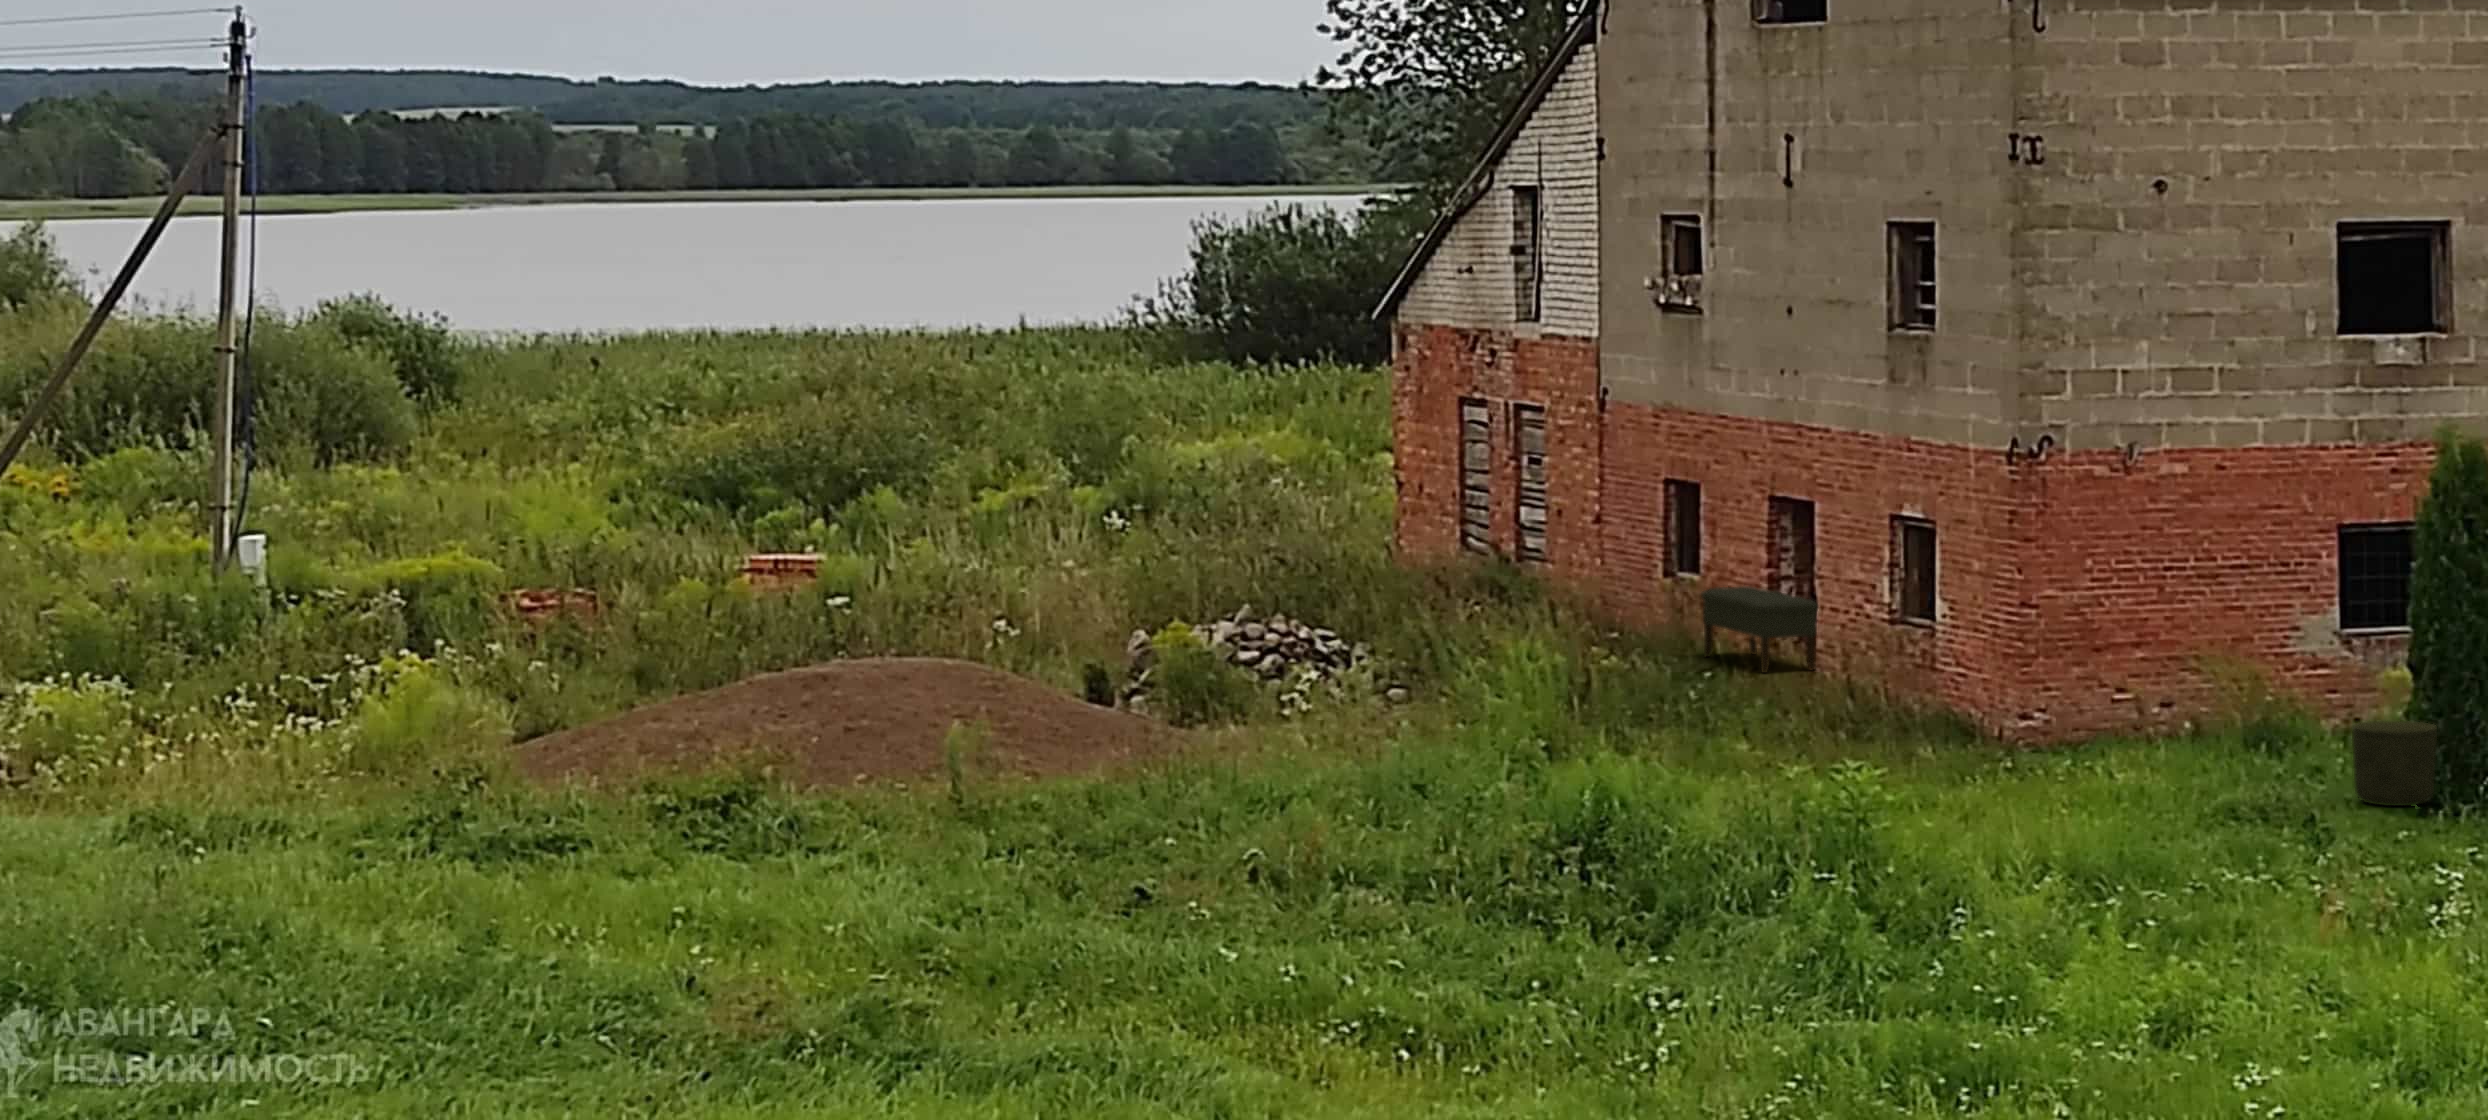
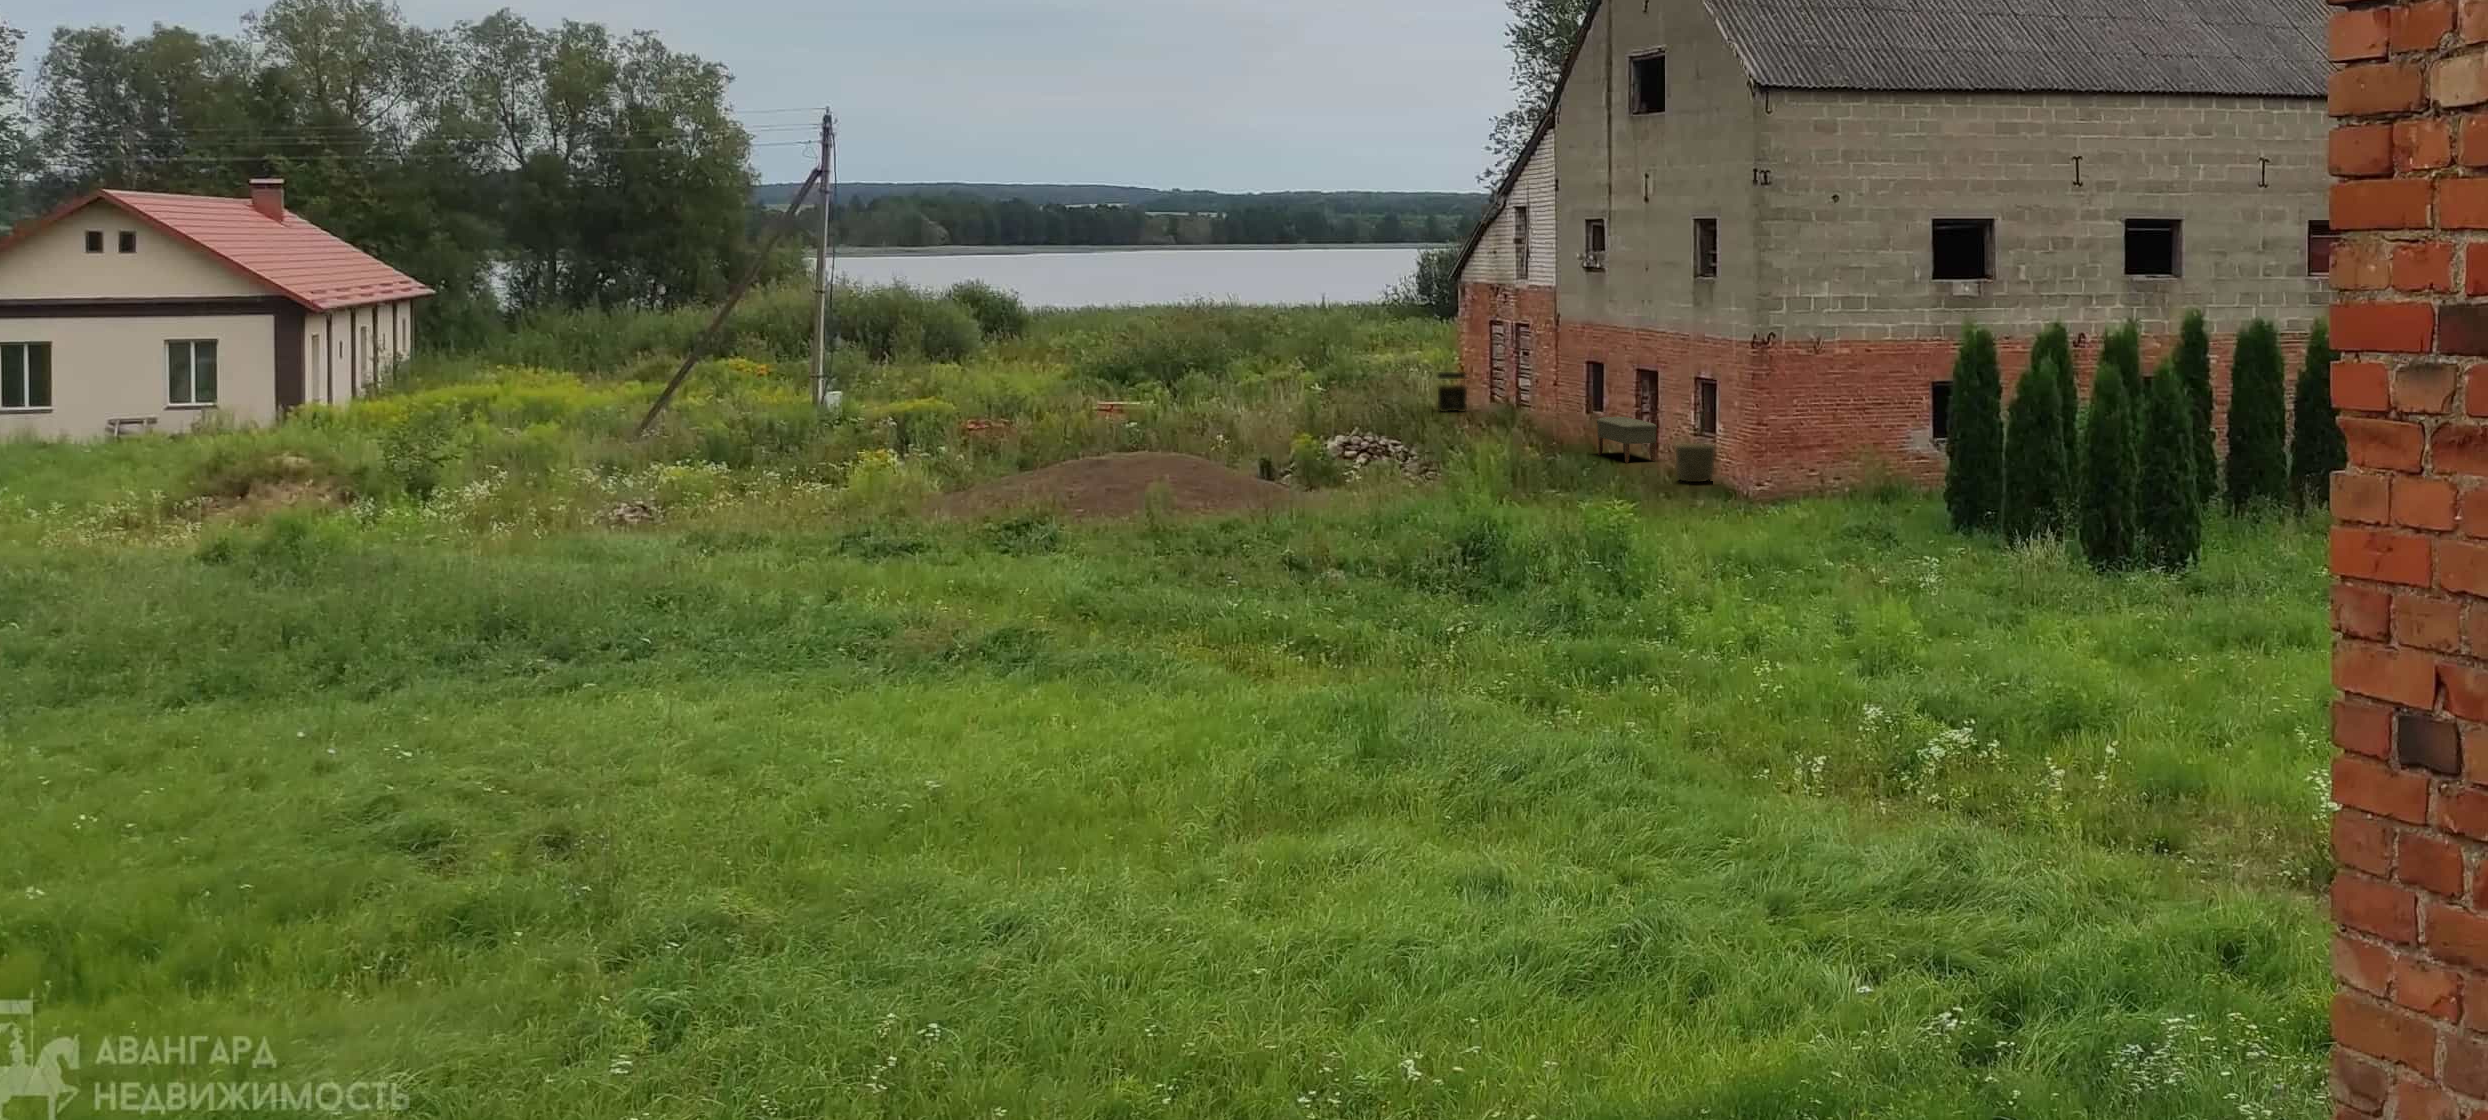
toolbox: none [1358,492,1415,568] -> present [1438,372,1468,412]
planter: present [2352,721,2437,806] -> present [1676,443,1715,482]

